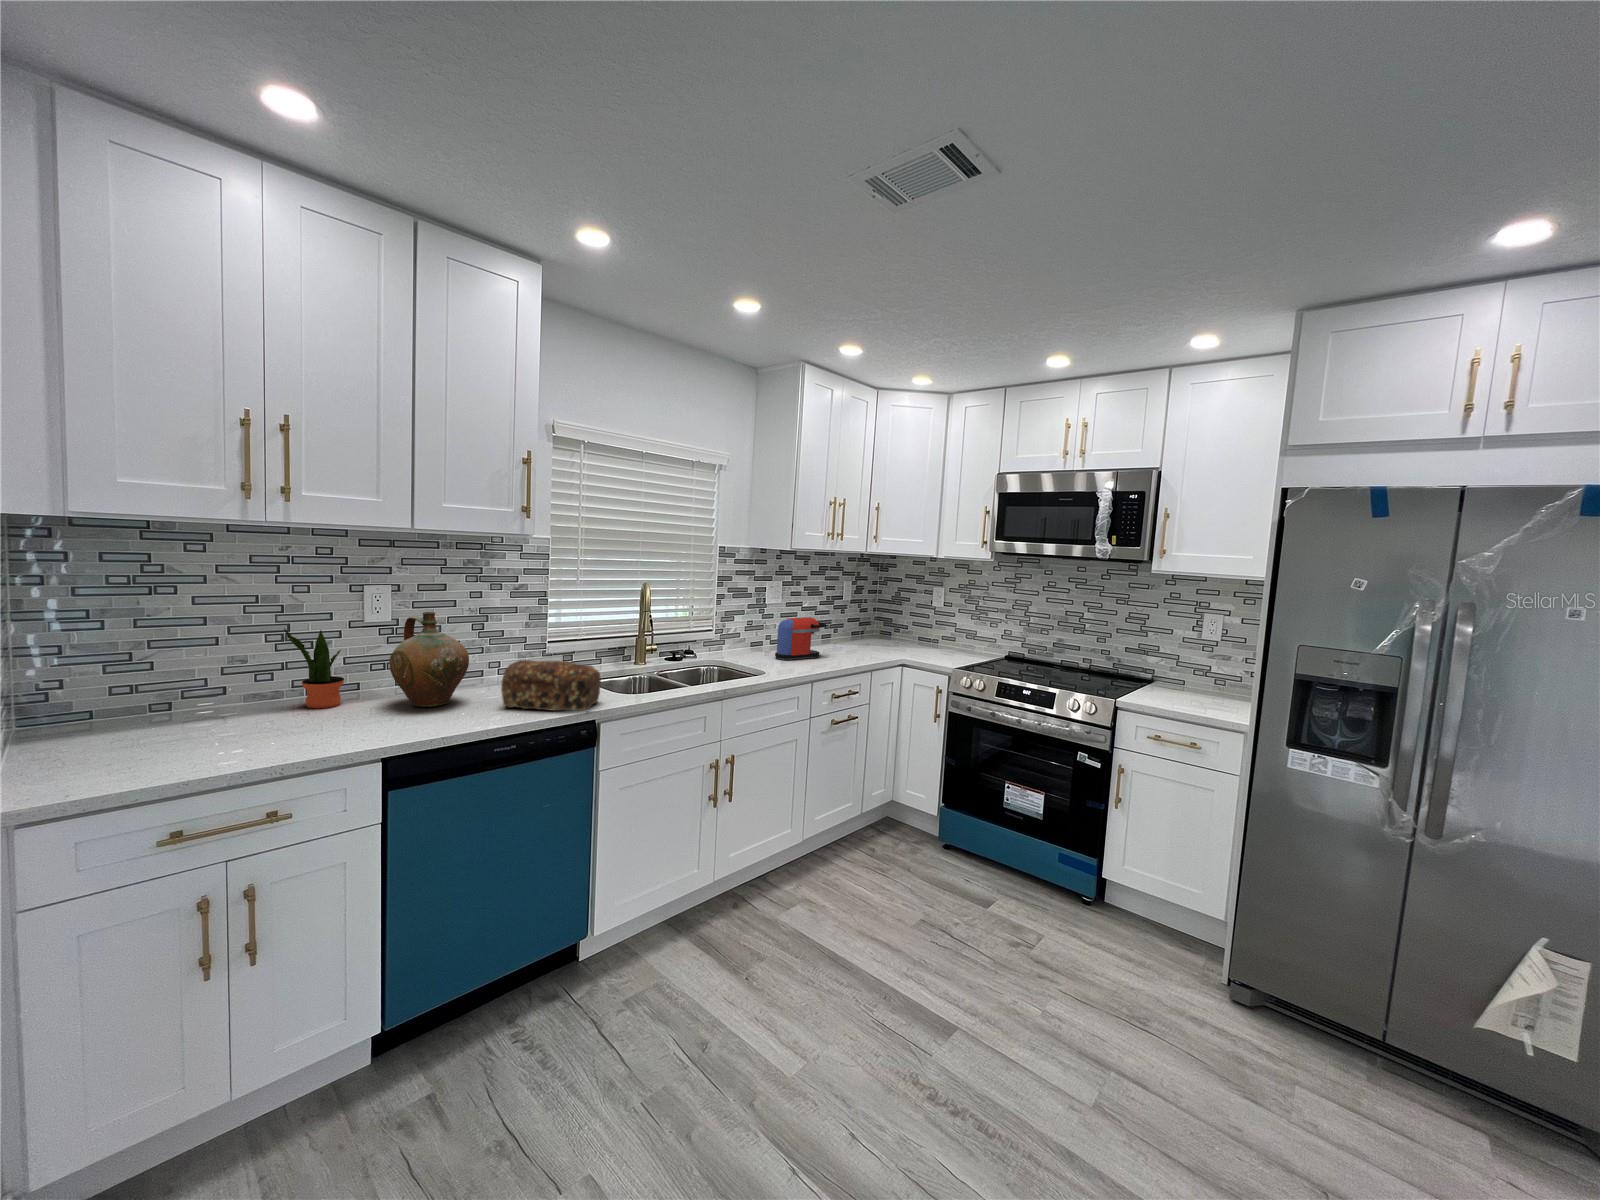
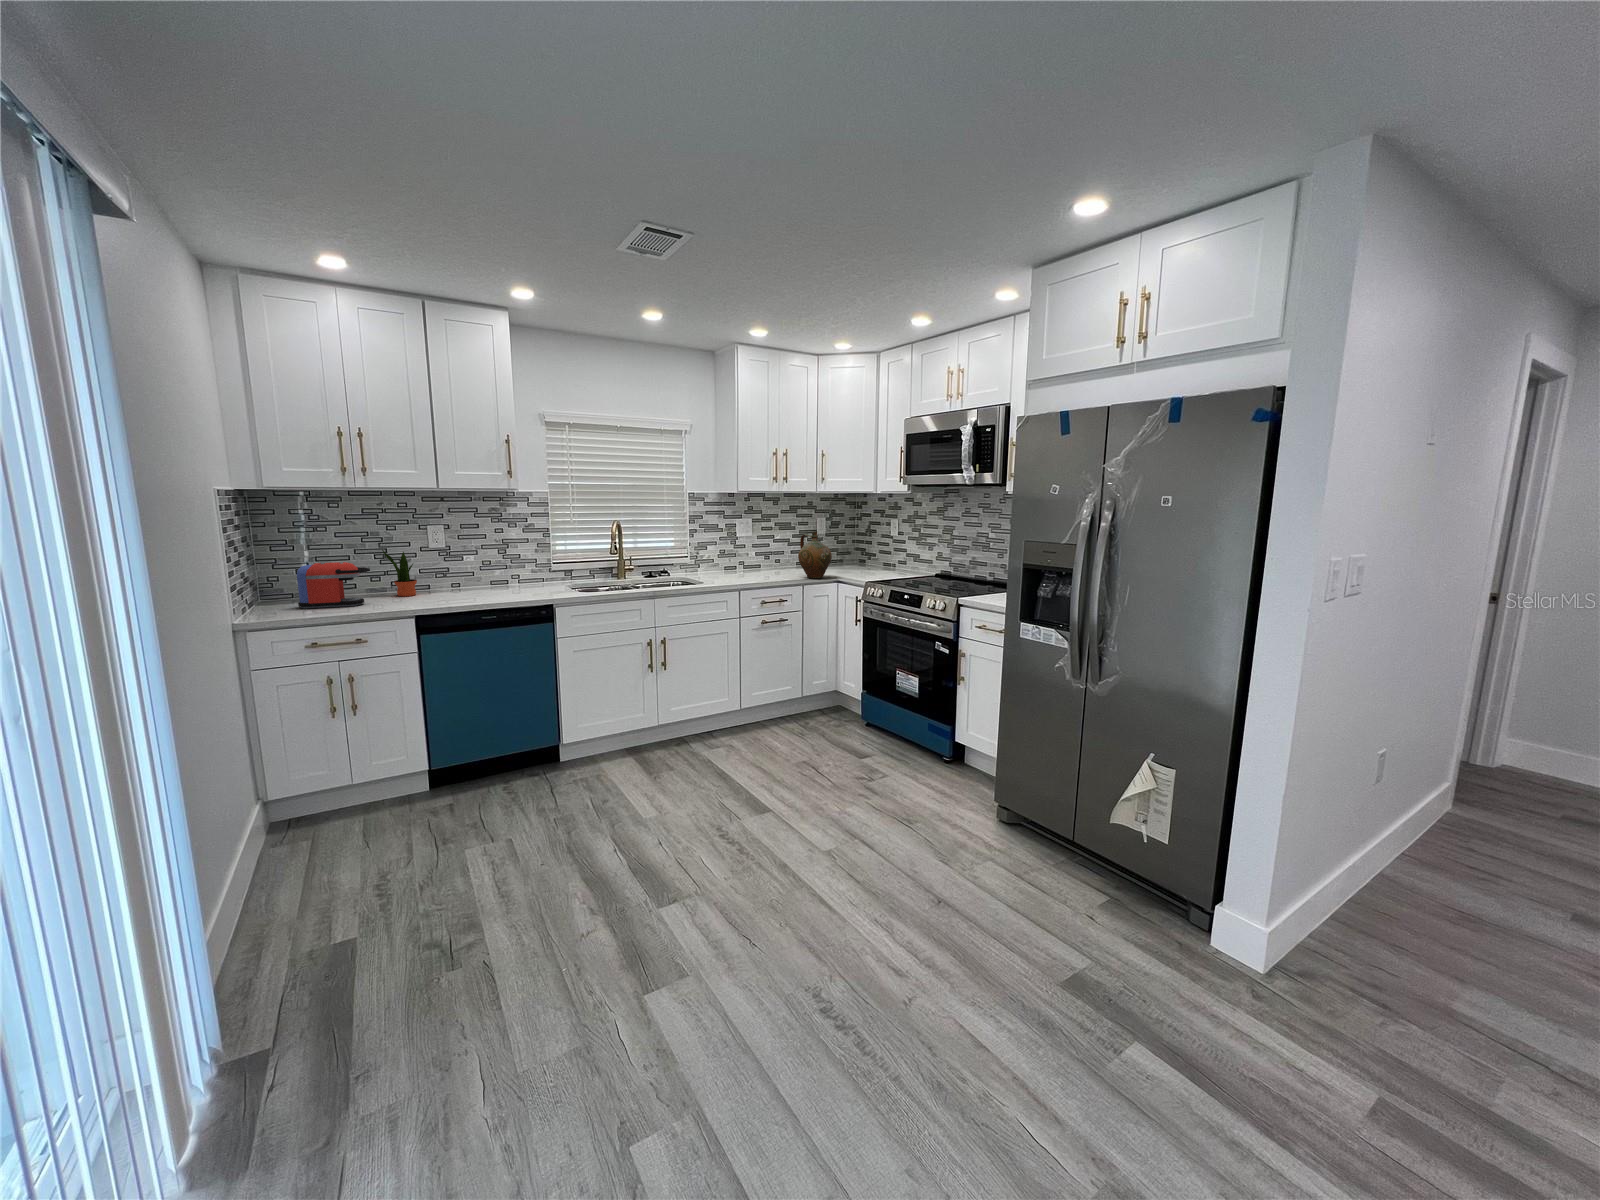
ceramic jug: present [389,612,469,707] -> present [798,531,832,578]
coffee maker: present [775,617,826,660] -> present [297,562,370,608]
bread loaf: present [501,660,601,711] -> none [499,568,562,598]

